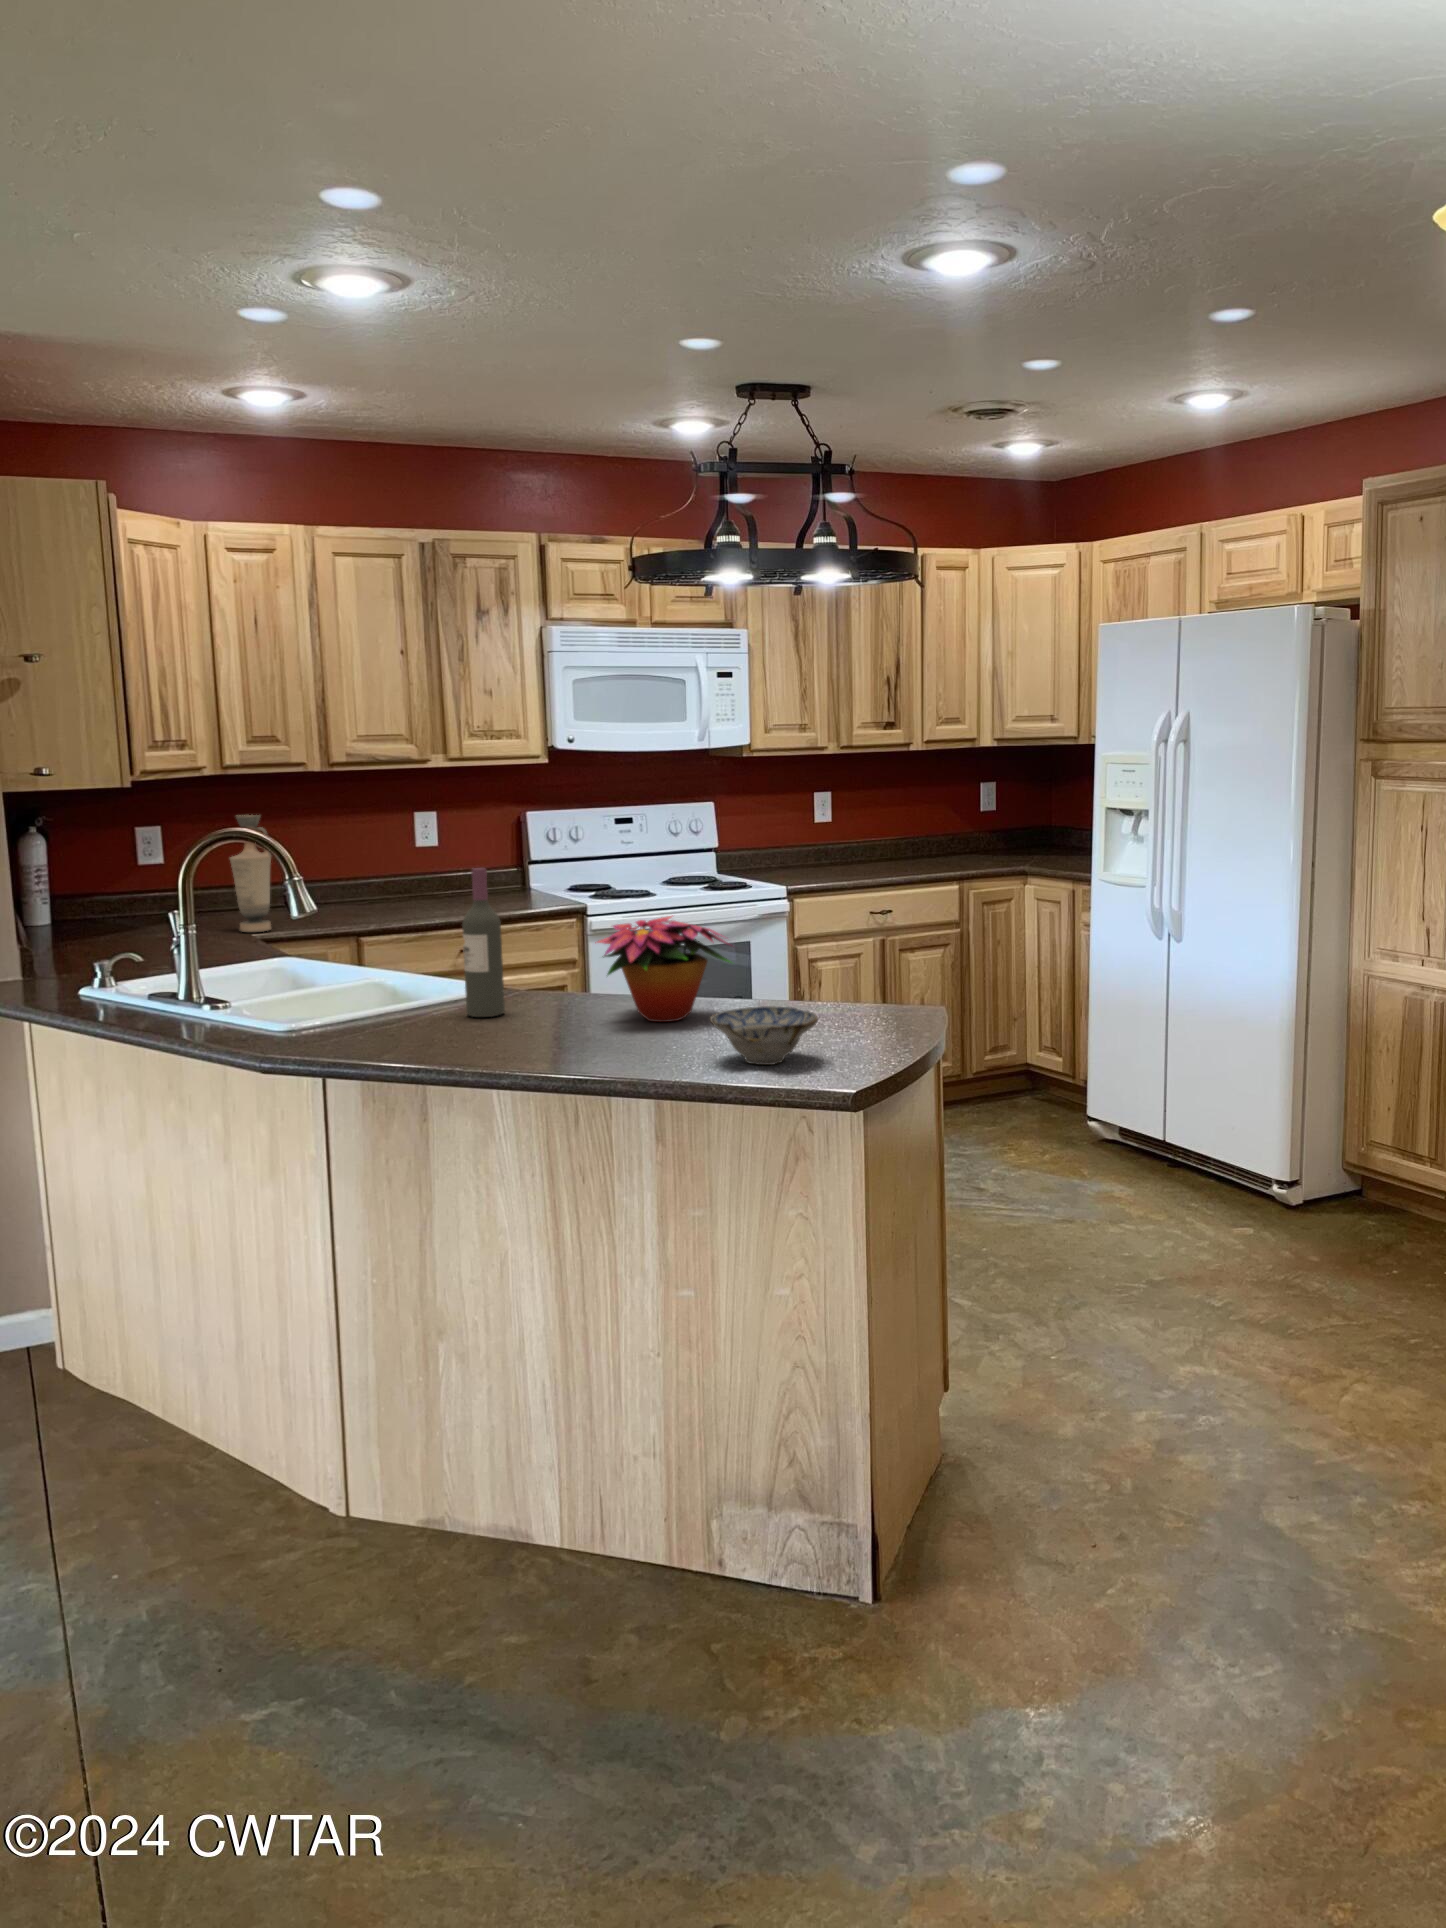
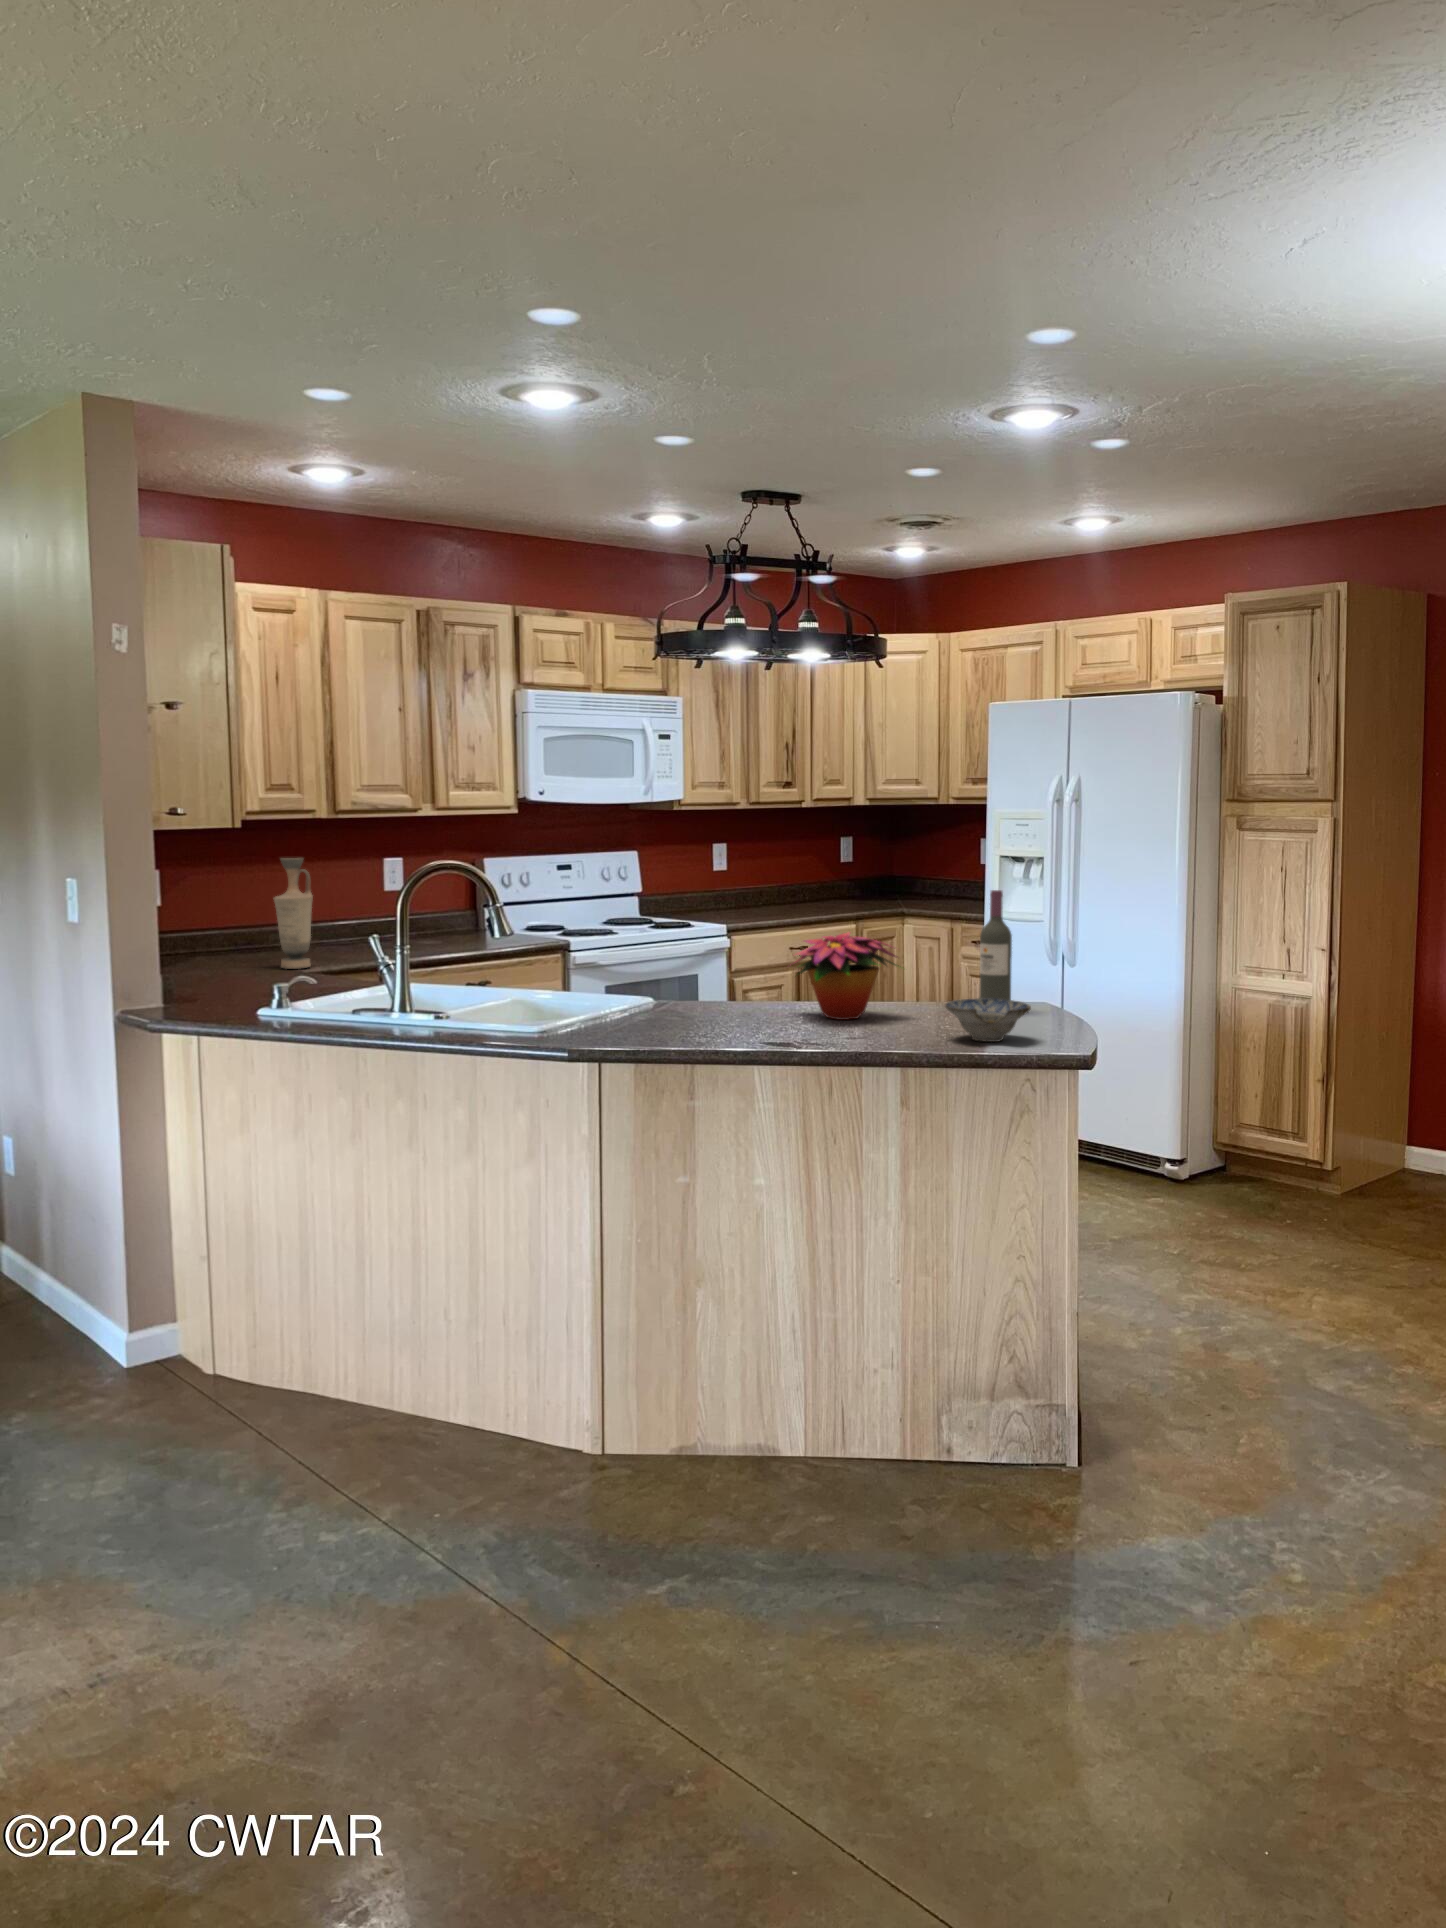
wine bottle: present [462,868,505,1017] -> present [979,890,1012,1000]

